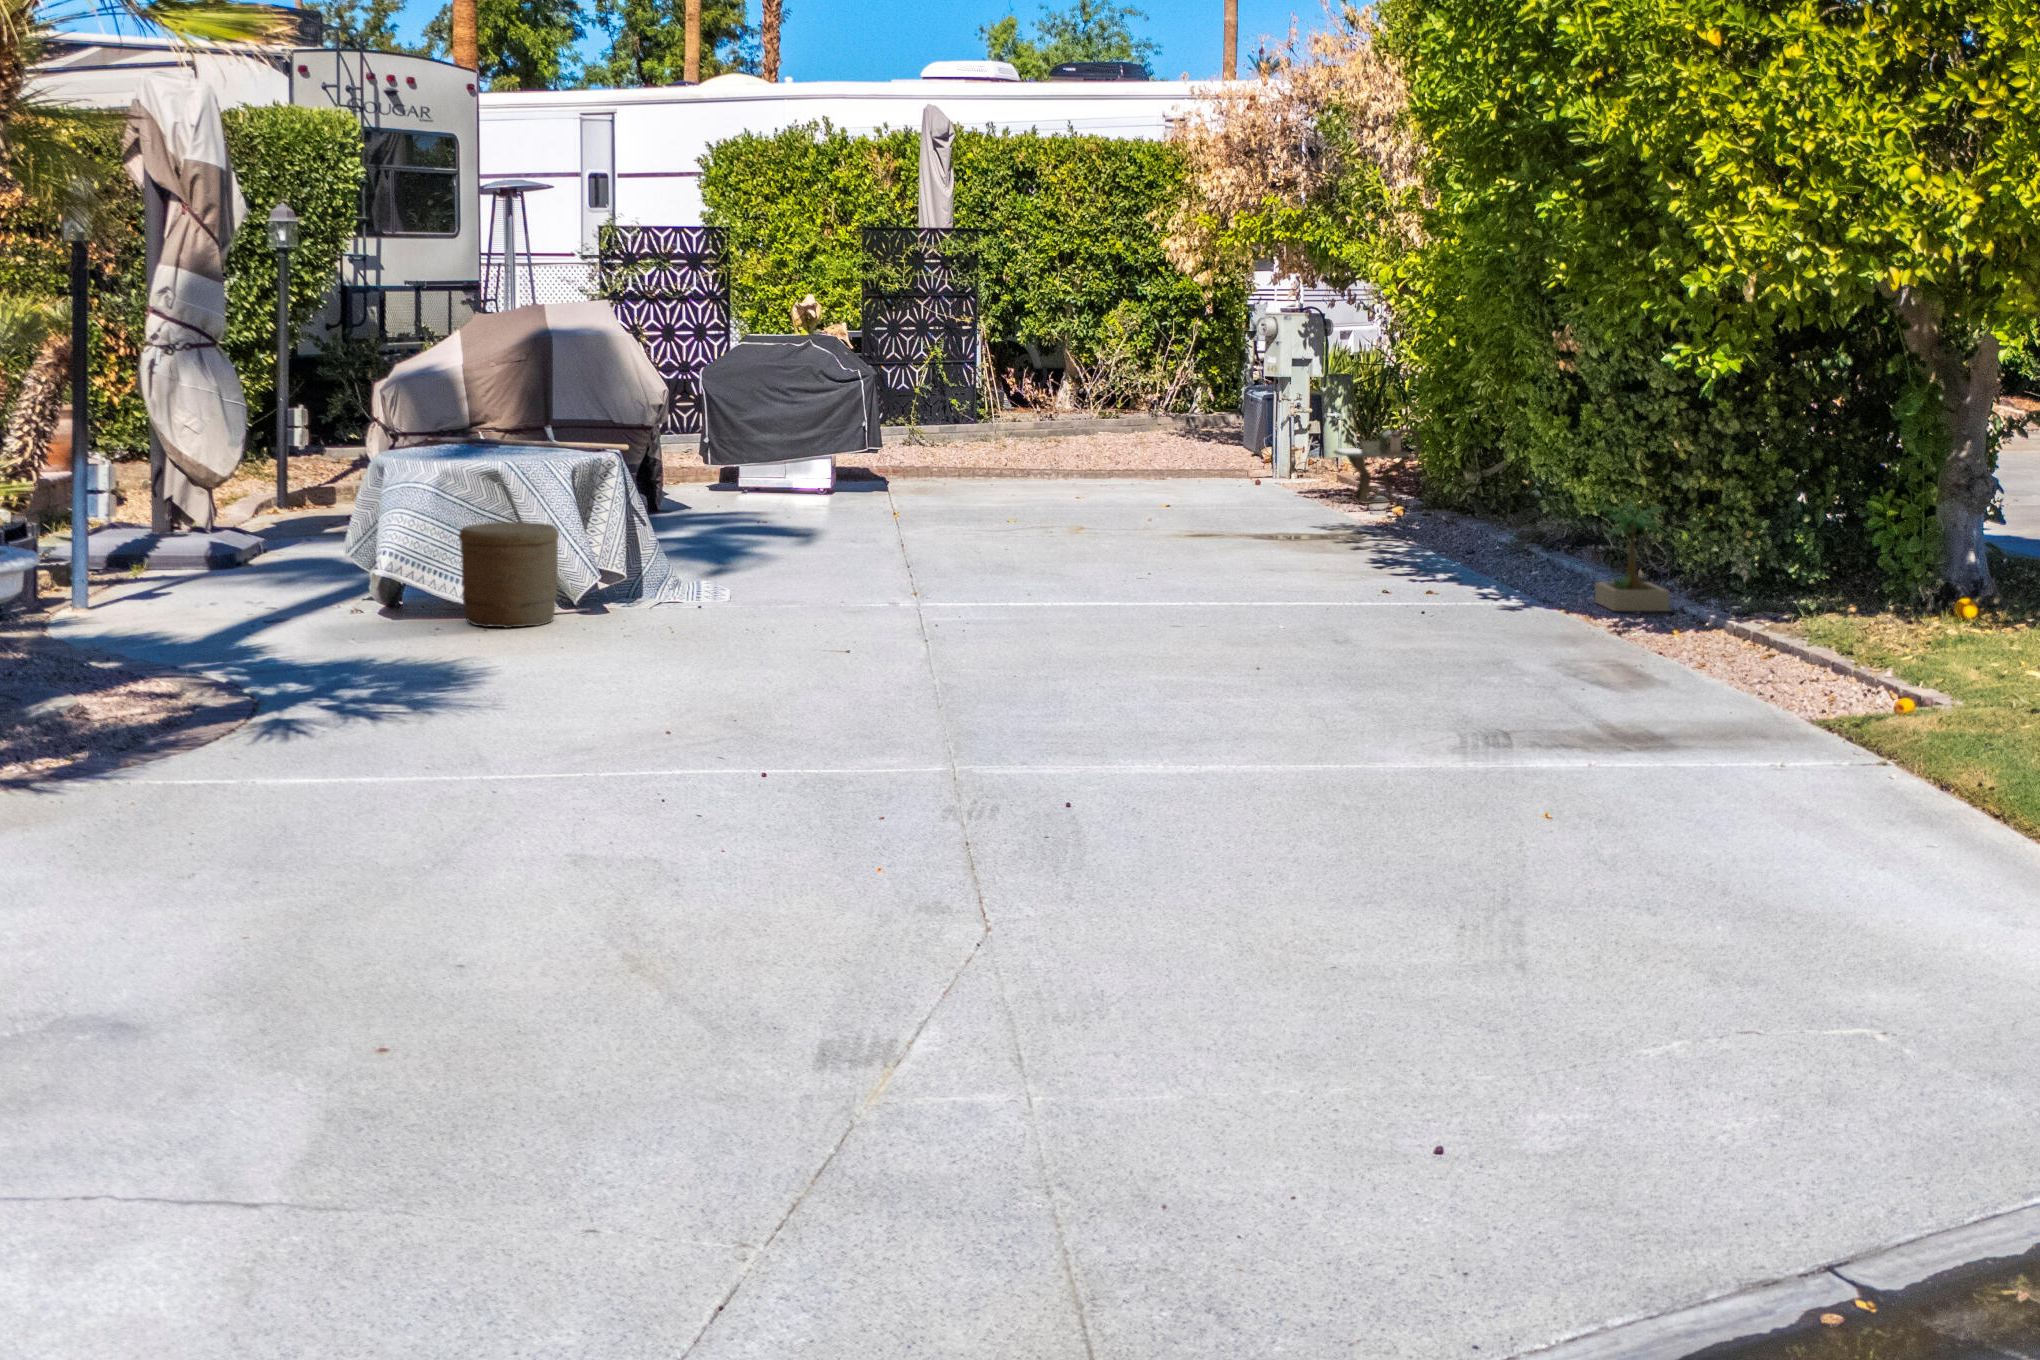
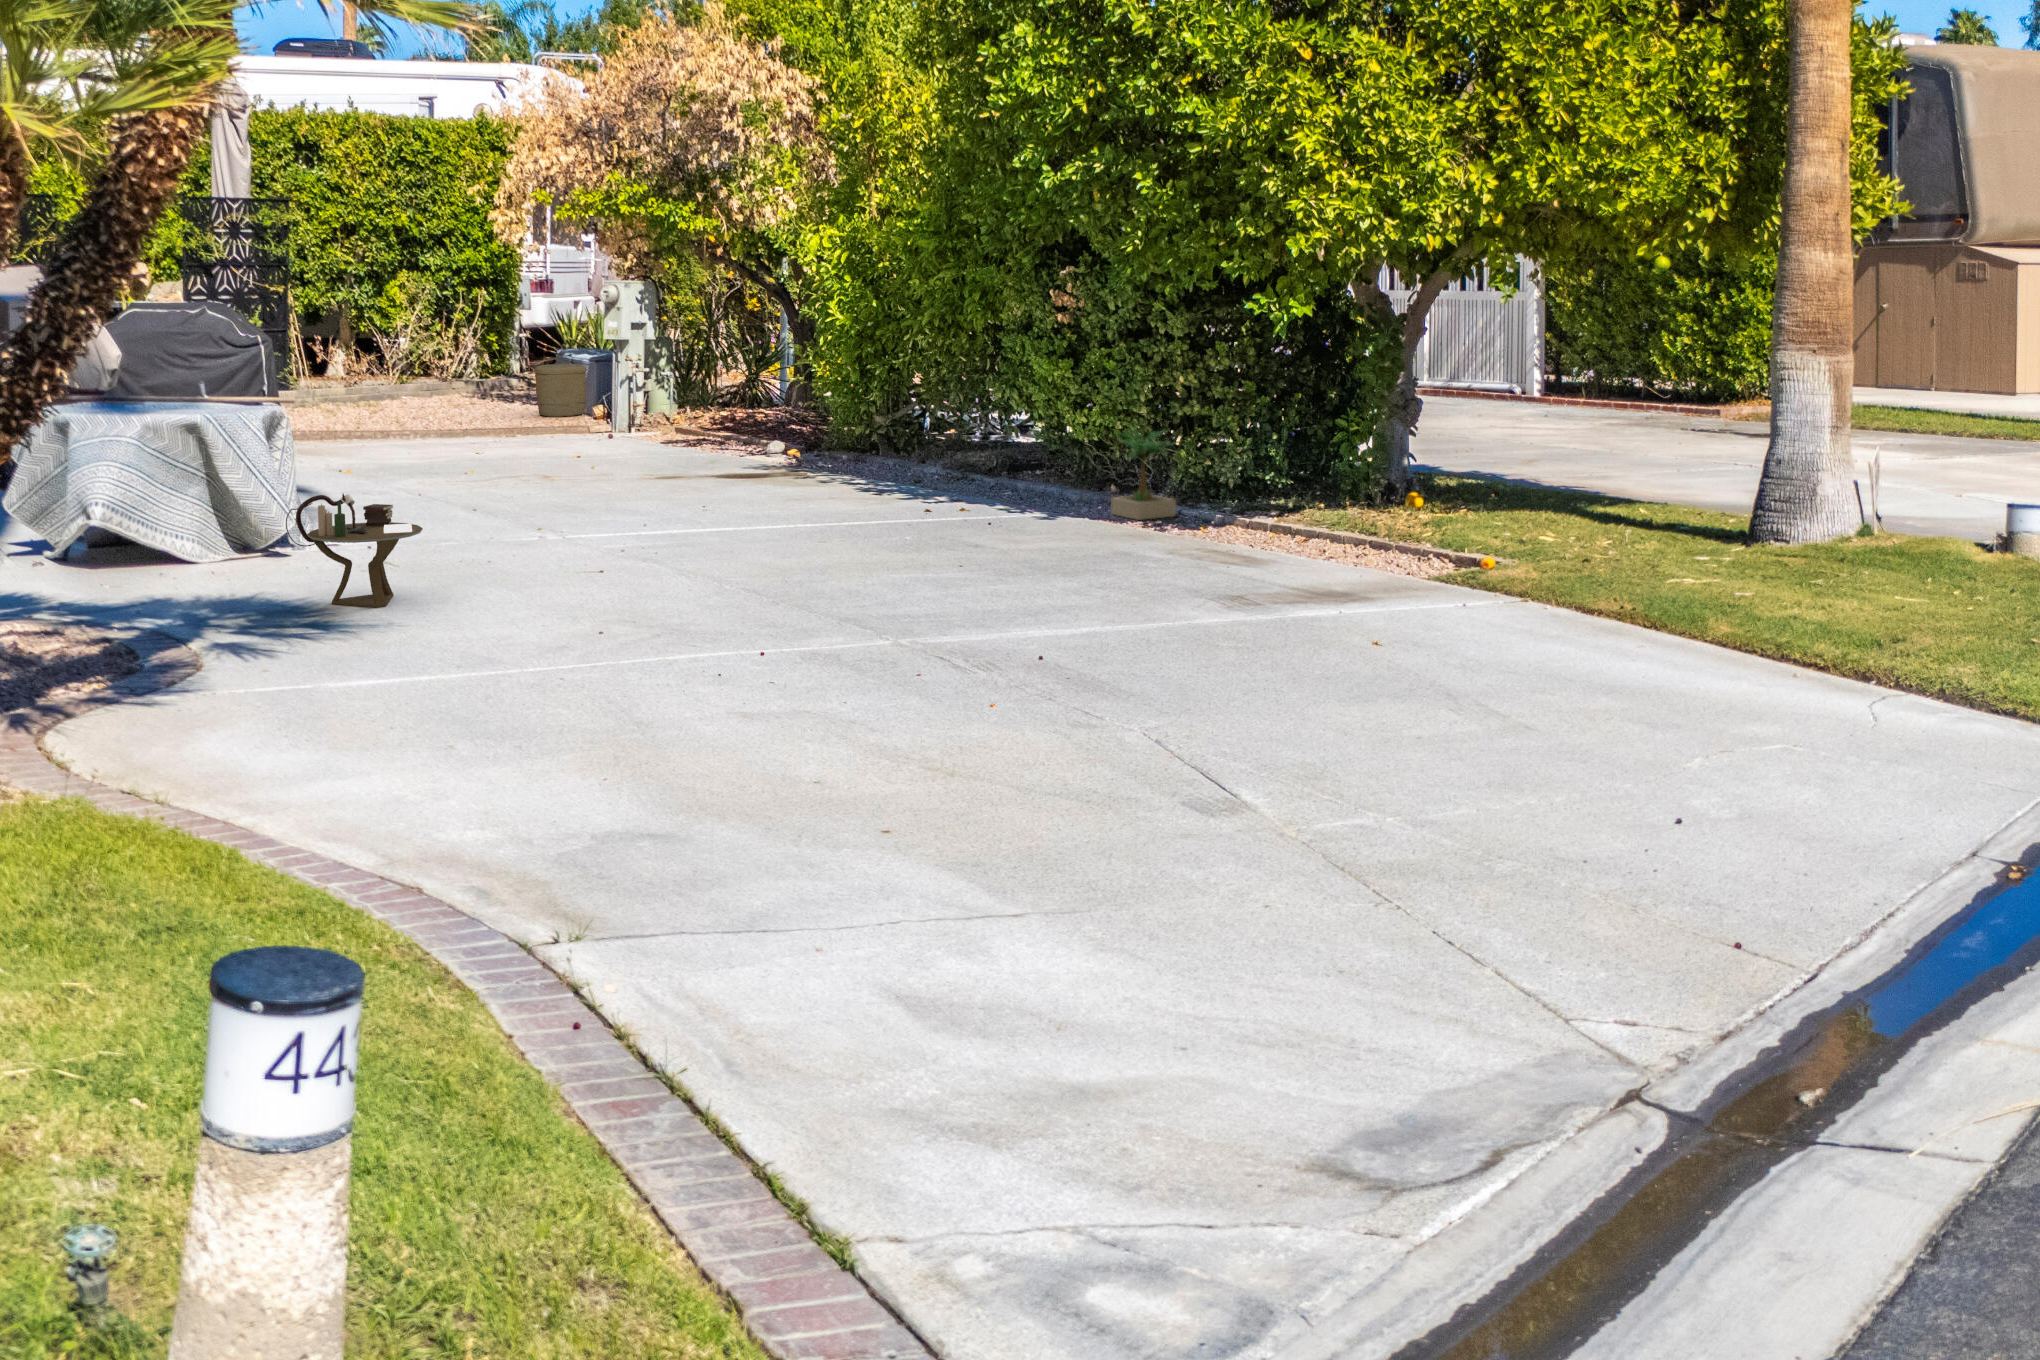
side table: present [1334,428,1421,504] -> present [286,494,423,608]
woven basket: present [459,522,559,628] -> present [535,364,586,417]

